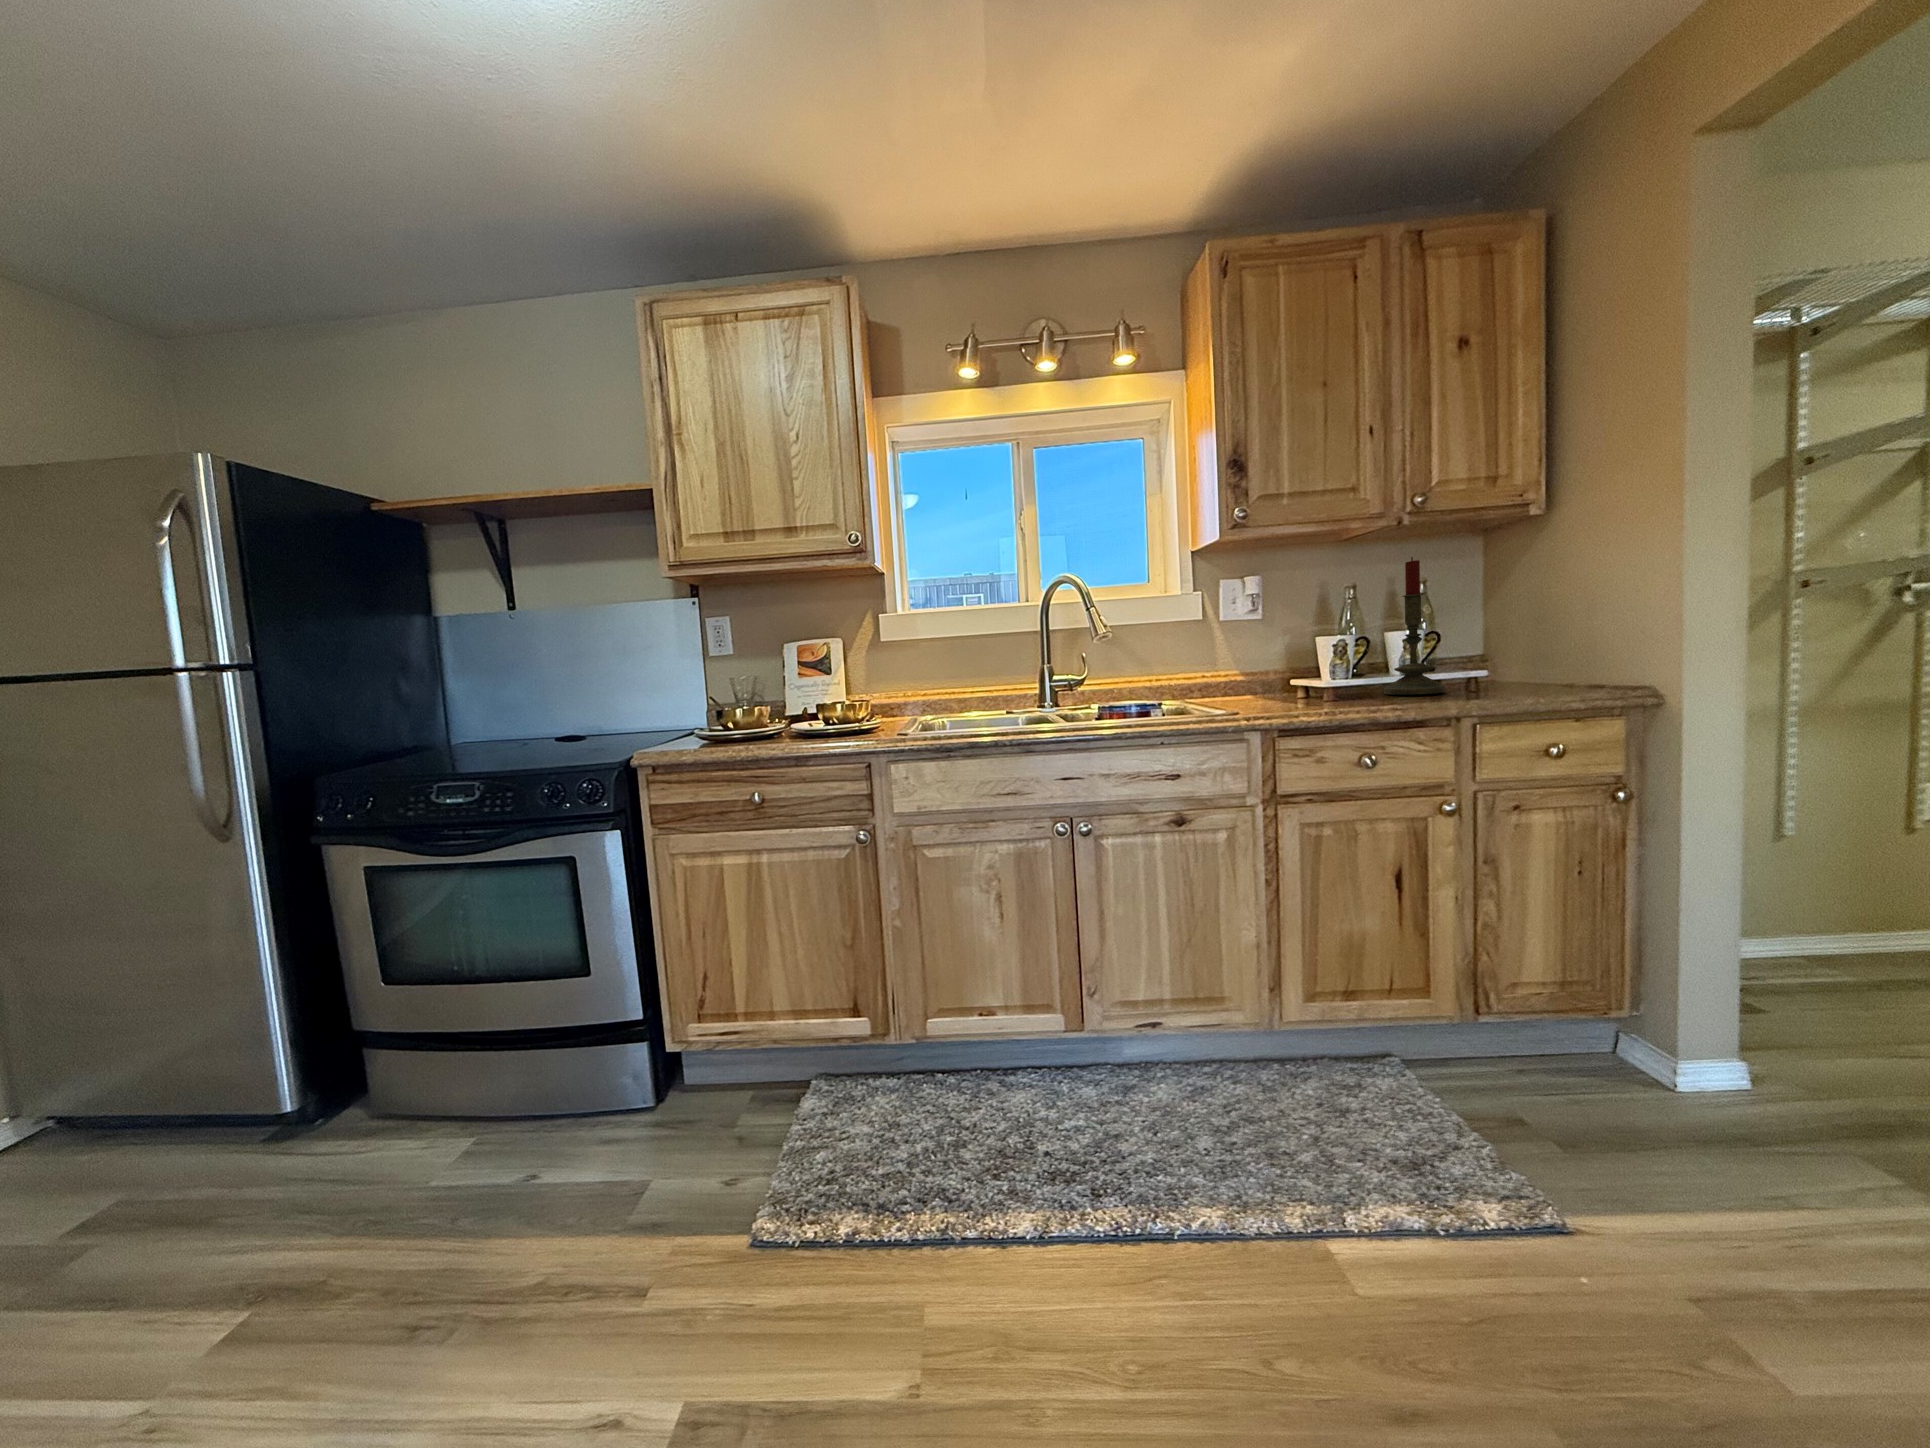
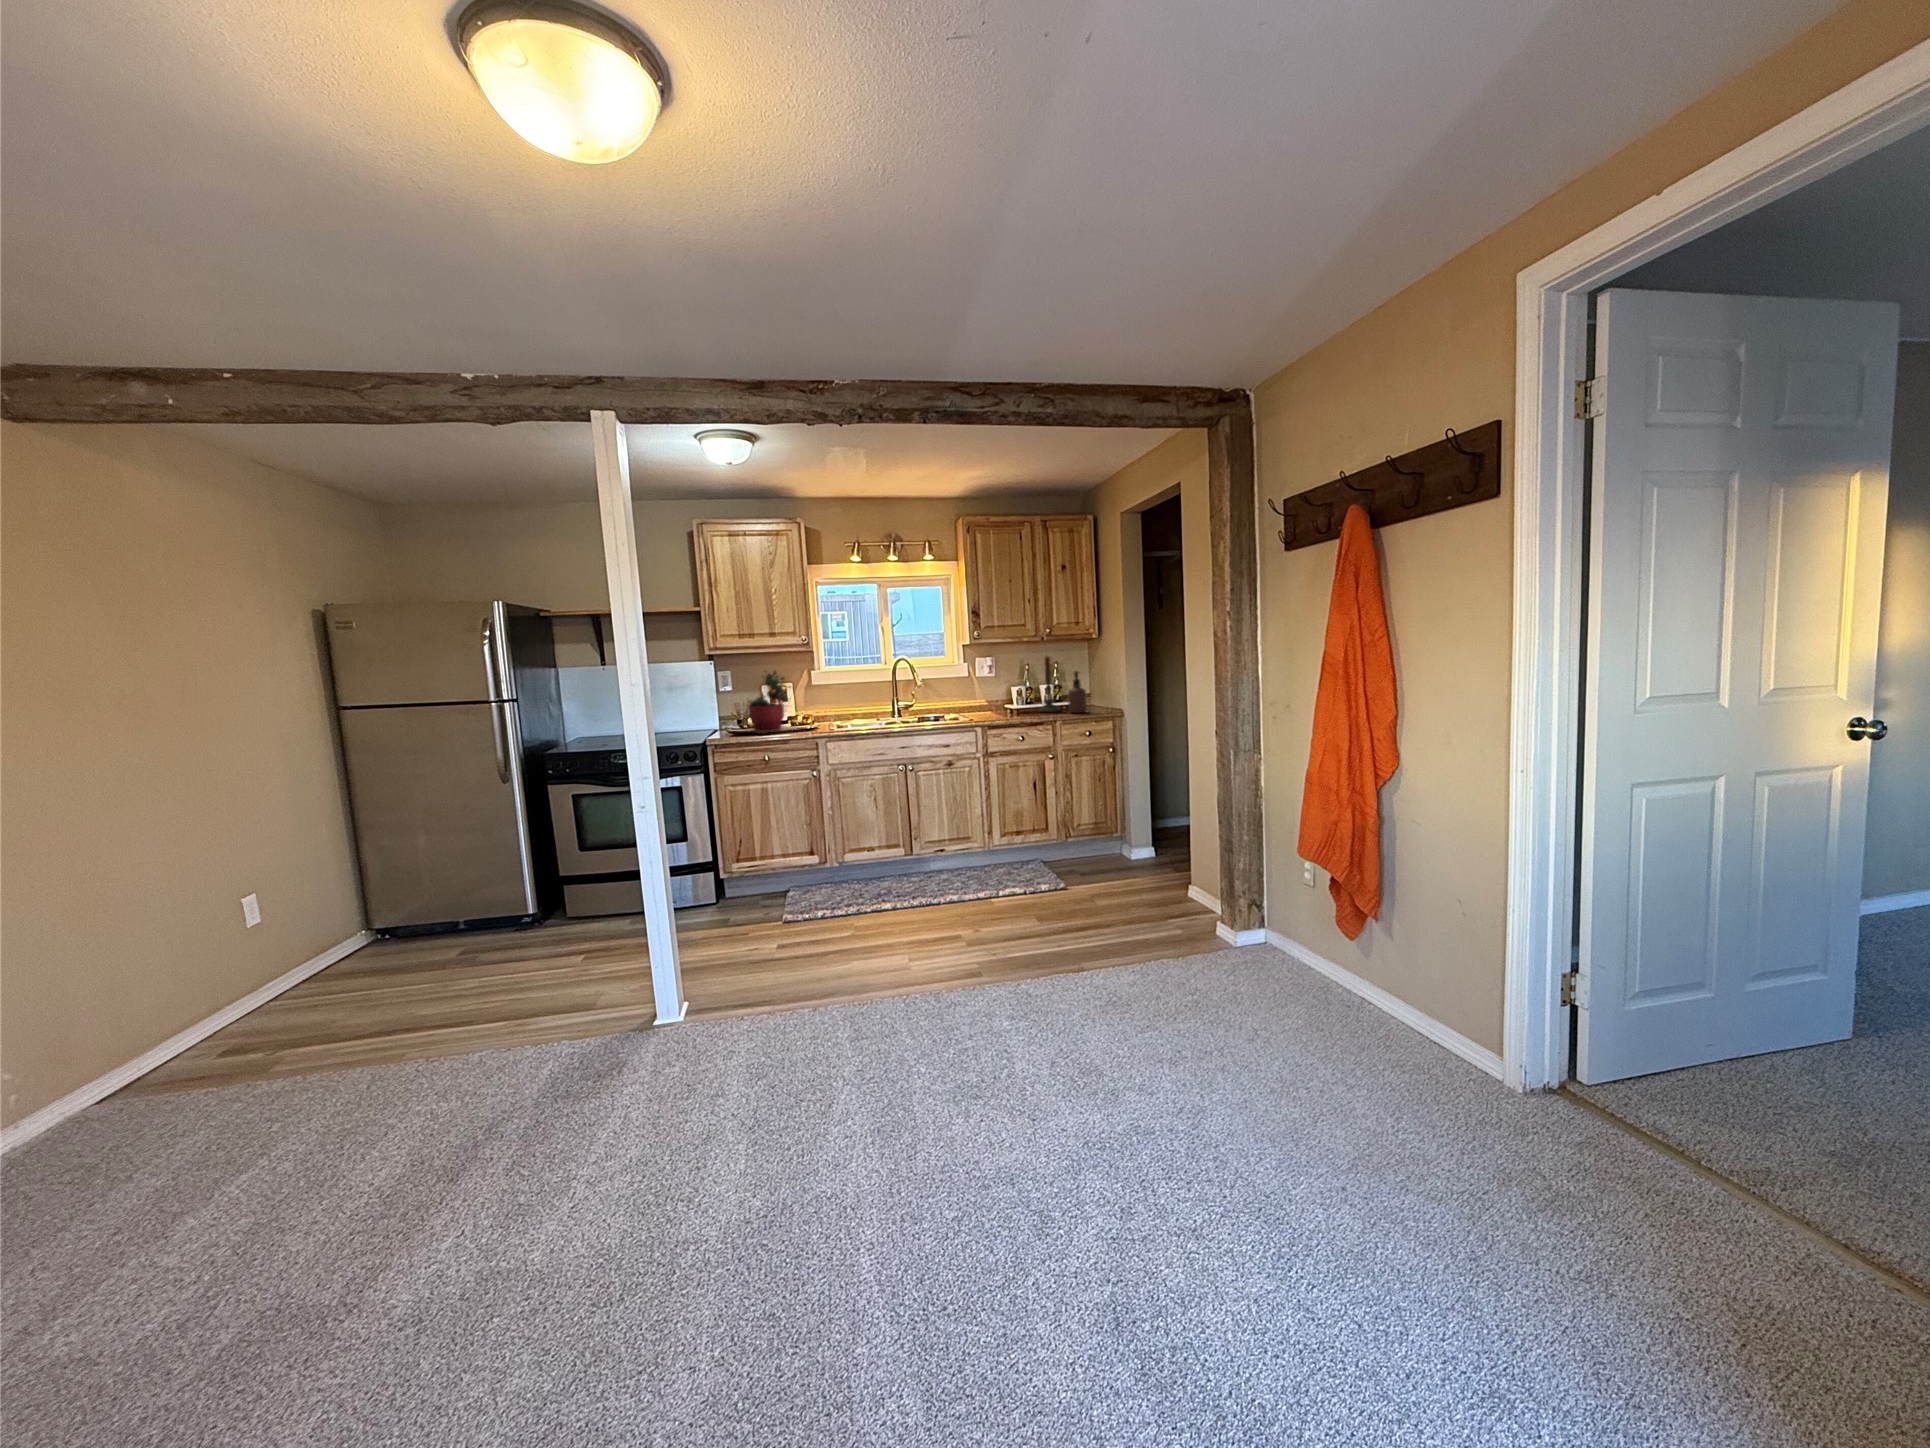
soap dispenser: none [1481,590,1536,696] -> present [1068,671,1087,713]
succulent plant: none [723,604,855,739] -> present [744,671,797,733]

